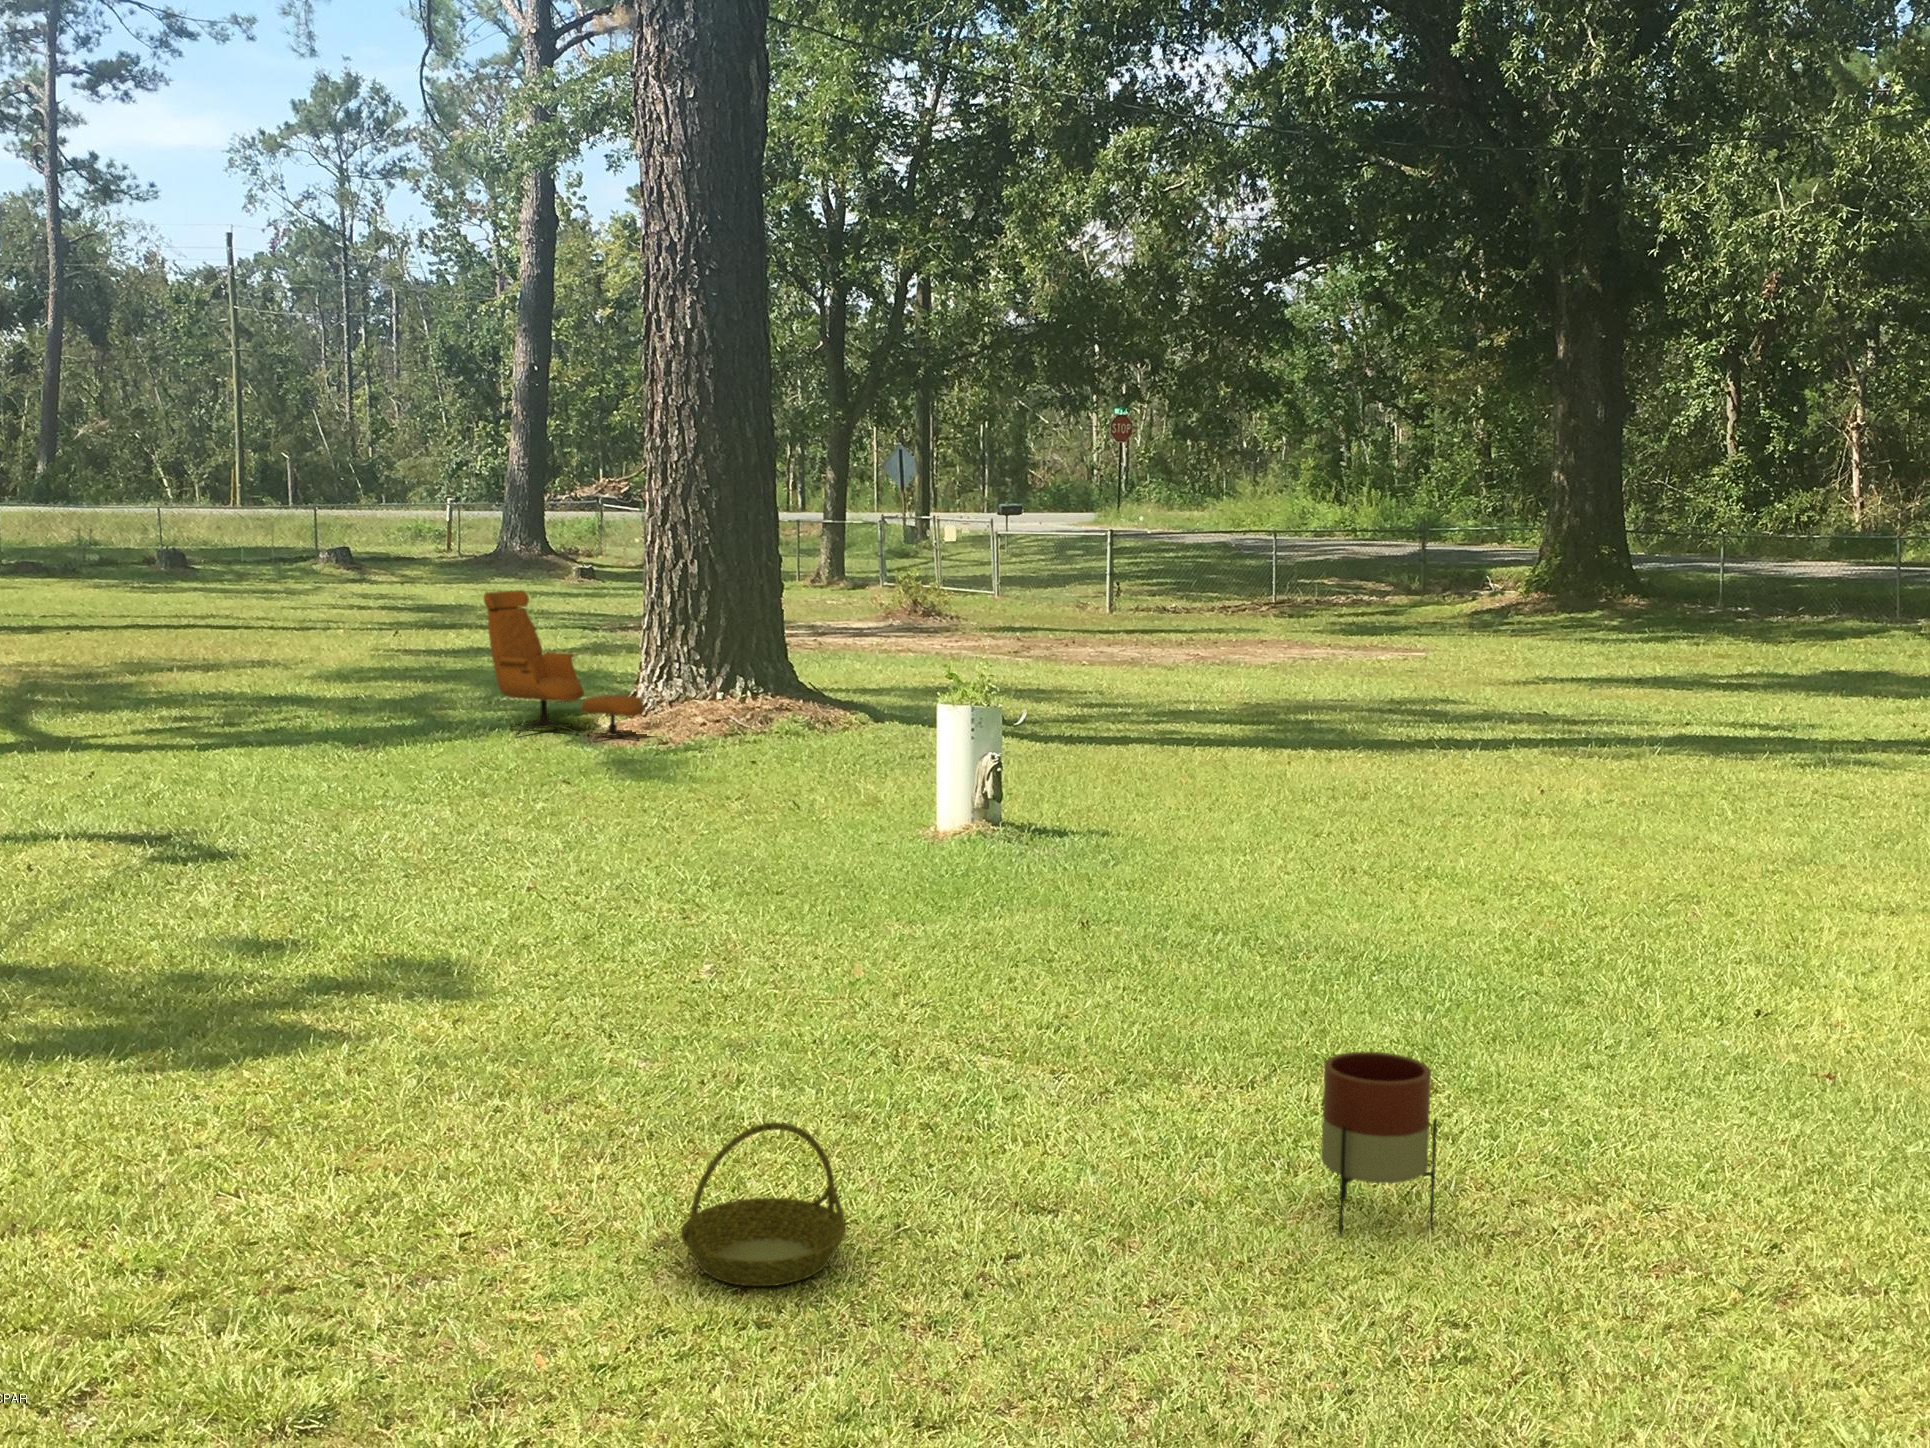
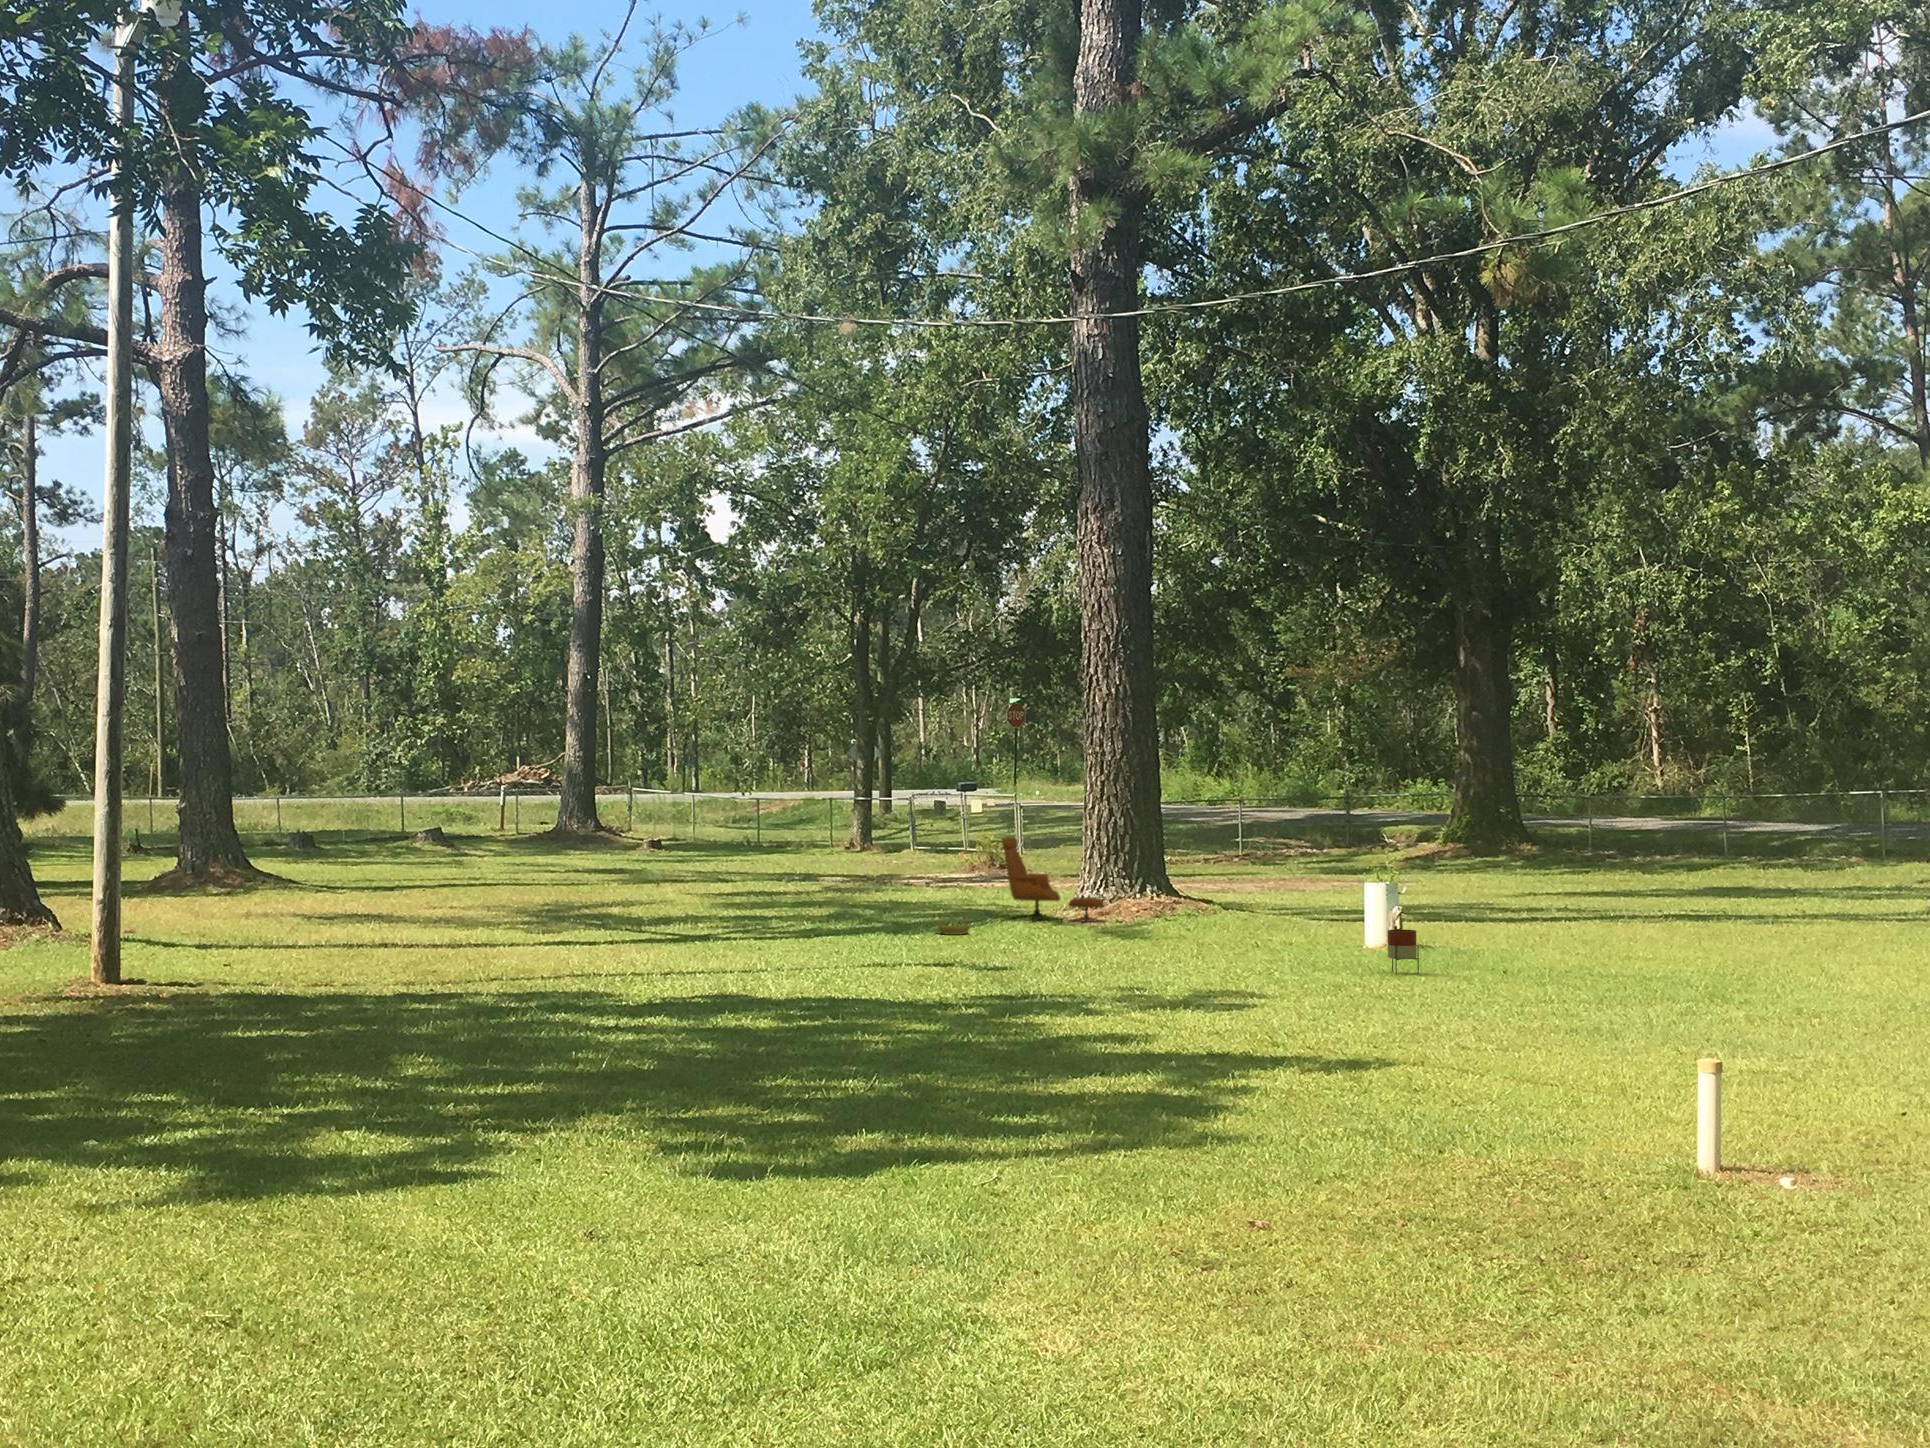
planter: present [1321,1052,1437,1236] -> present [1388,929,1419,974]
basket: present [681,1122,847,1286] -> present [938,906,970,935]

